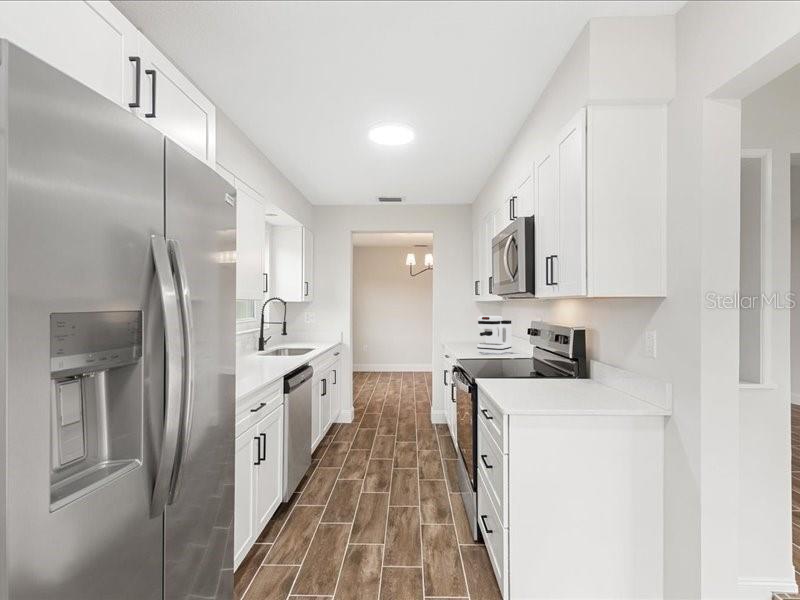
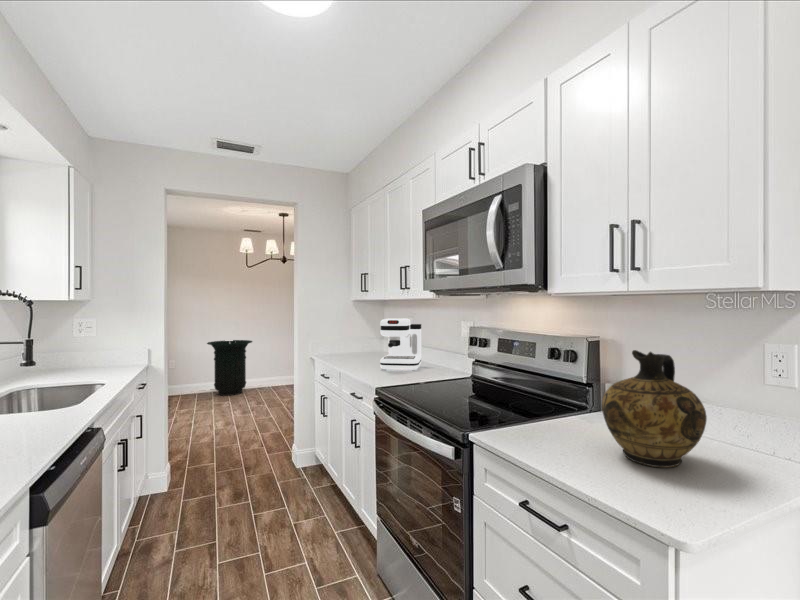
ceramic jug: none [532,331,586,395] -> present [602,350,707,467]
trash can: none [386,333,419,376] -> present [207,340,252,396]

